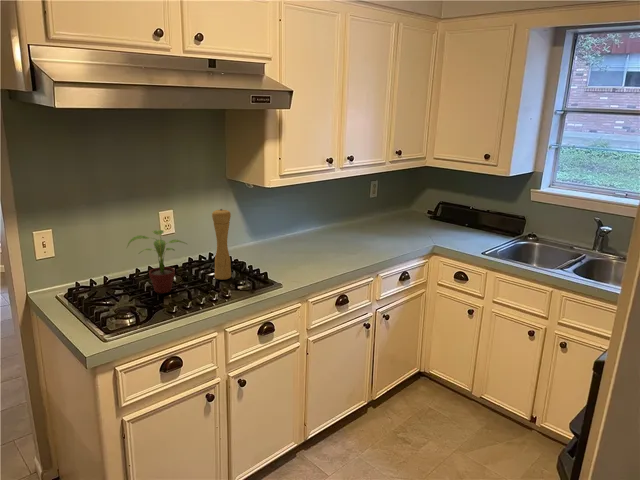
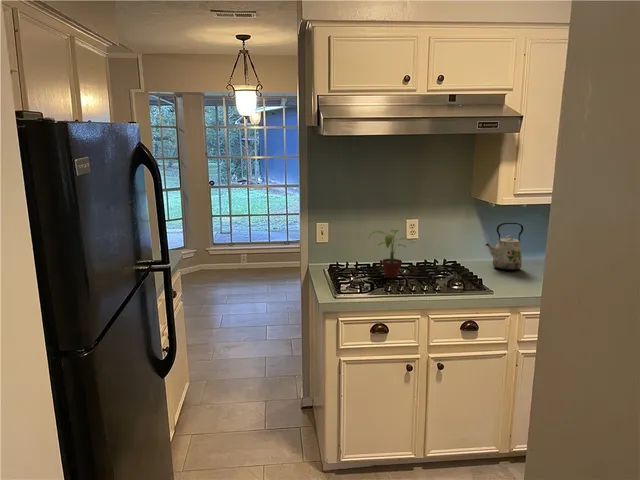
kettle: none [252,203,288,254] -> present [486,223,523,270]
pepper mill: present [212,209,231,280] -> none [437,218,456,279]

